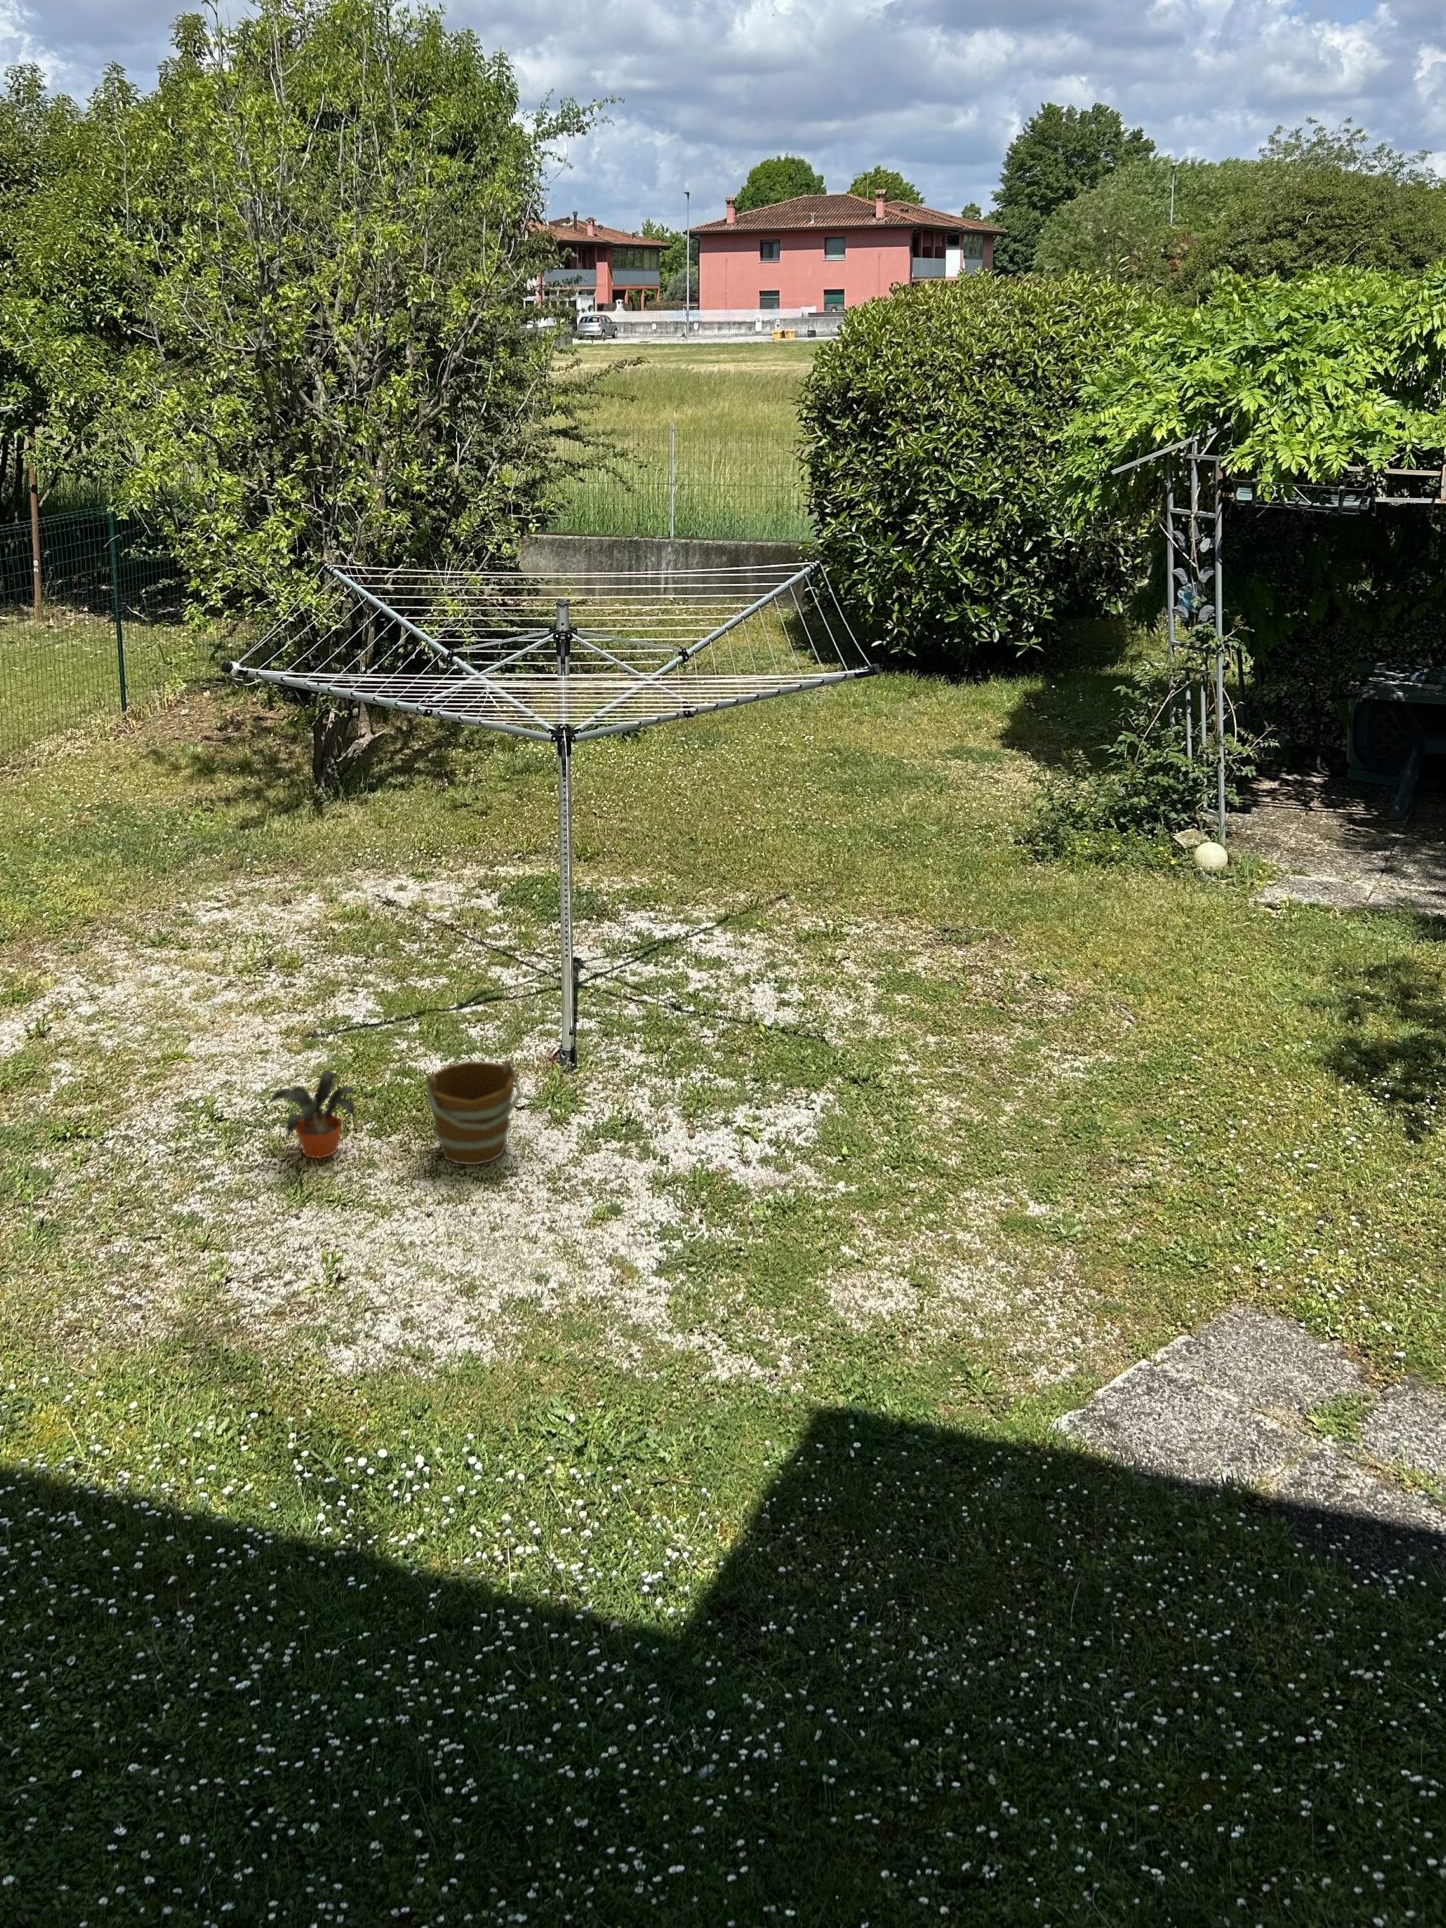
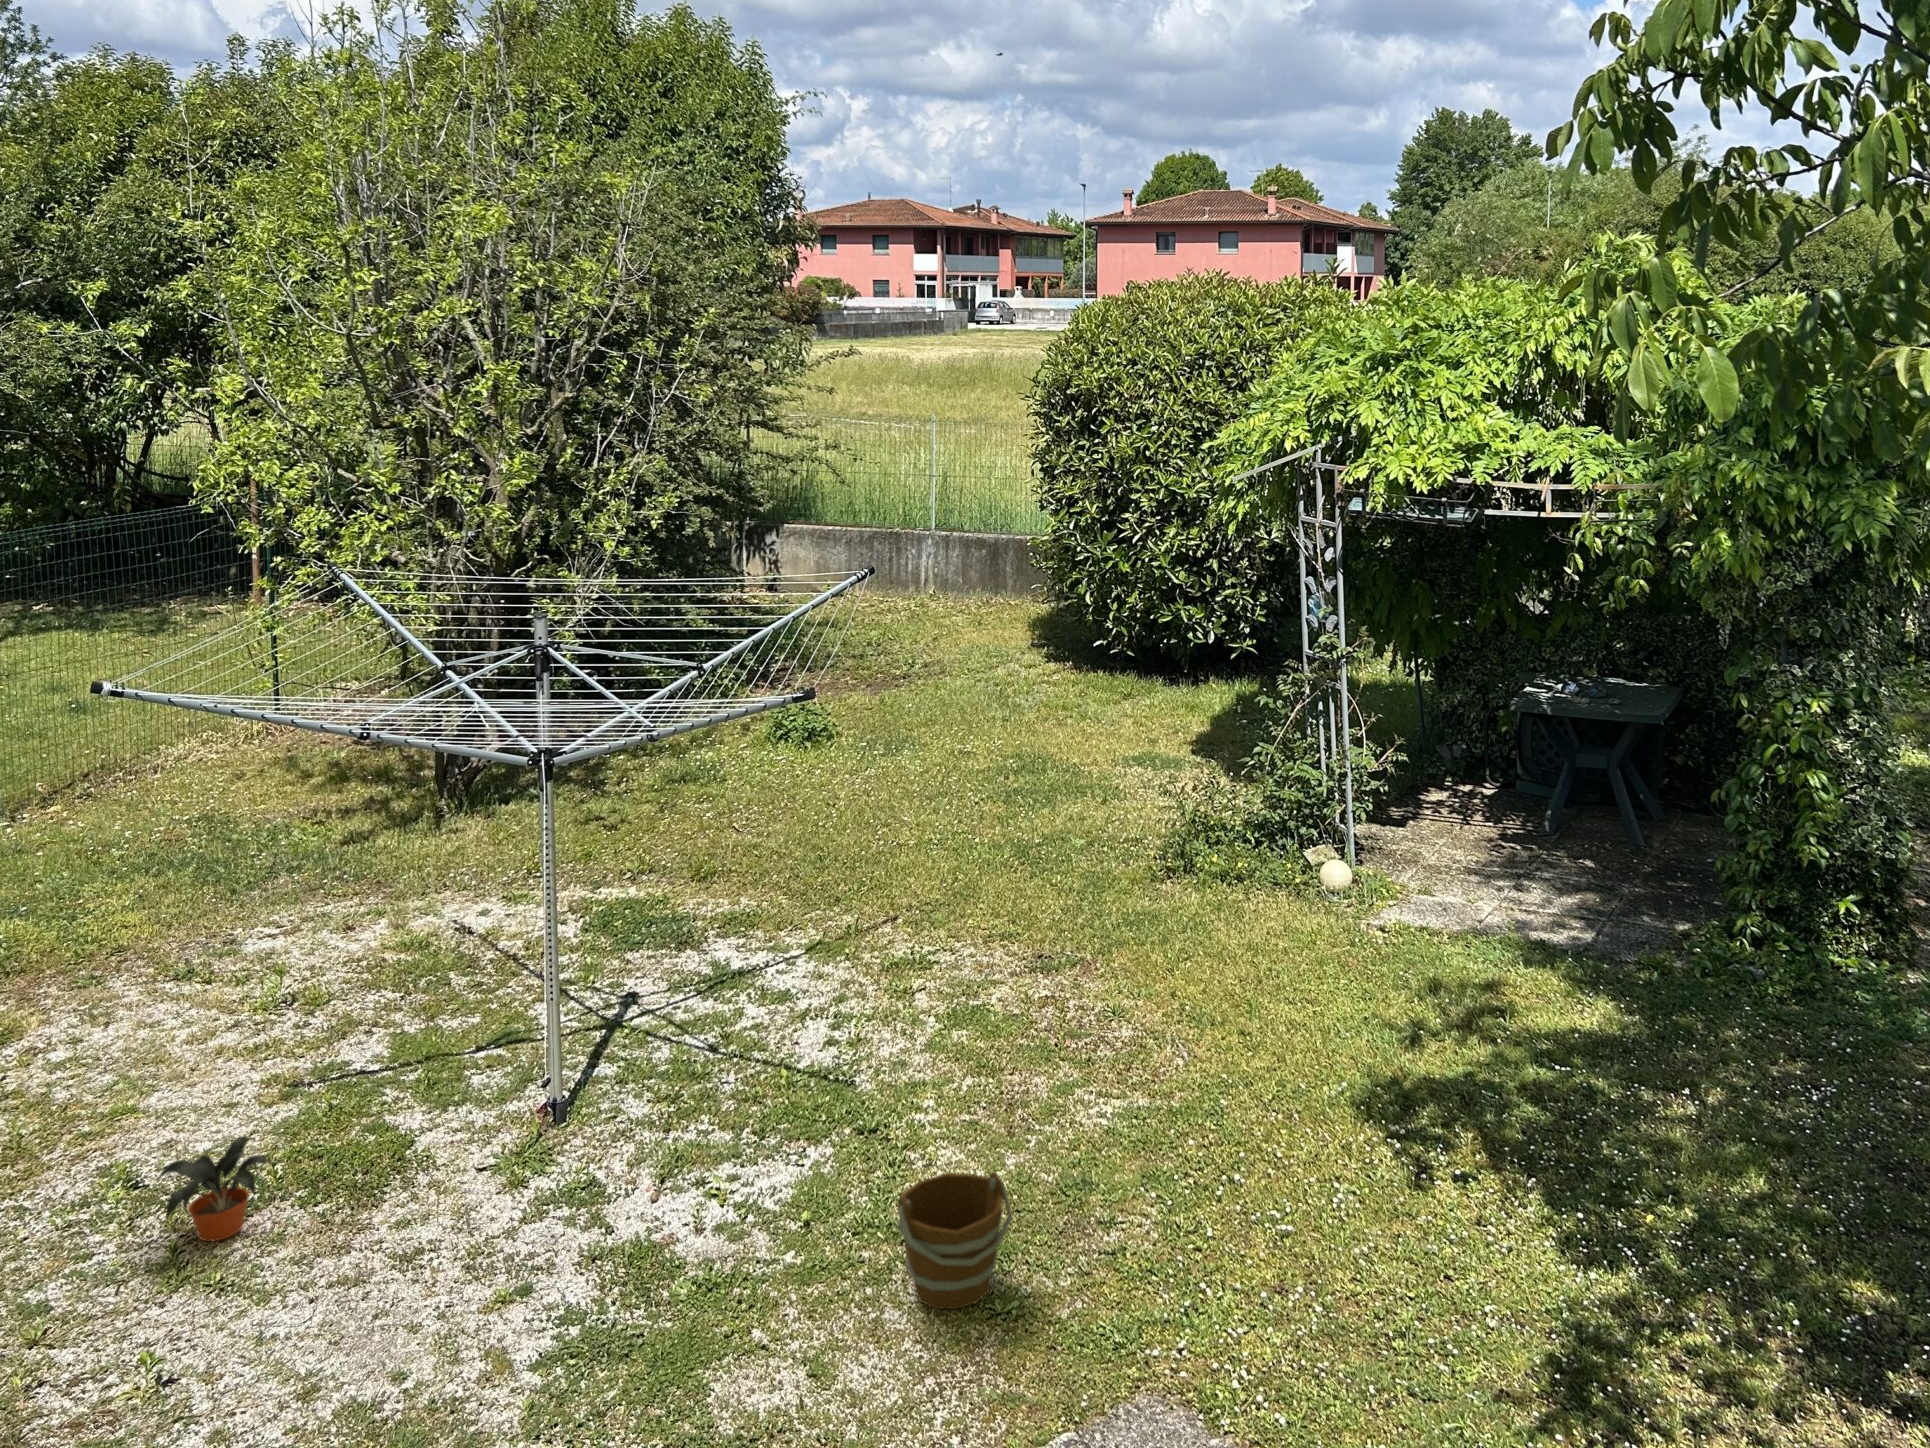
bucket: present [426,1060,521,1165] -> present [897,1172,1013,1309]

